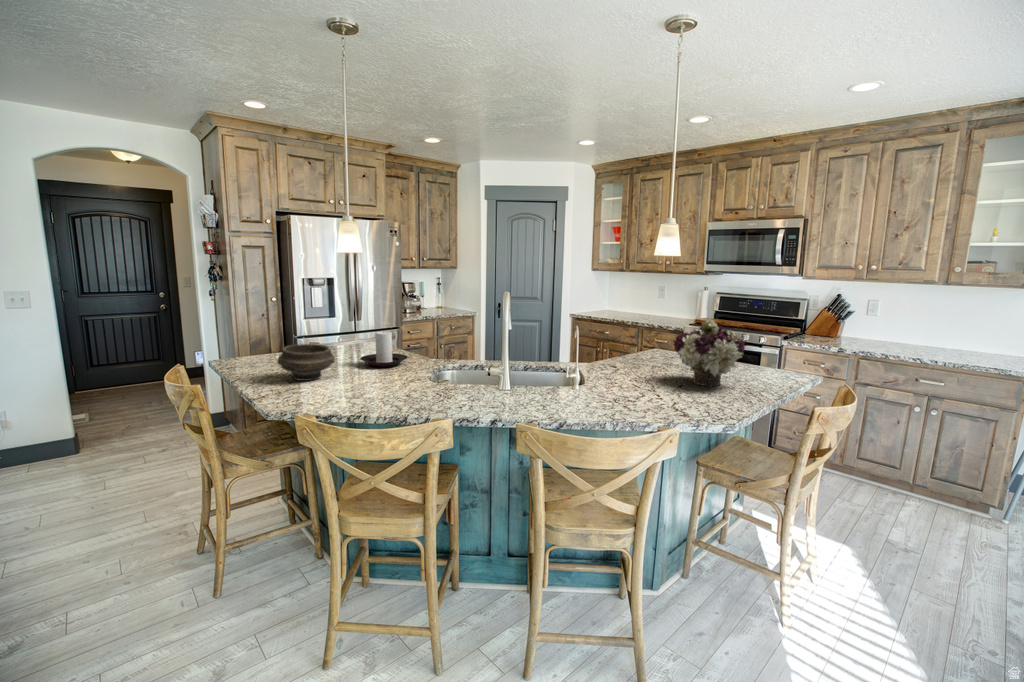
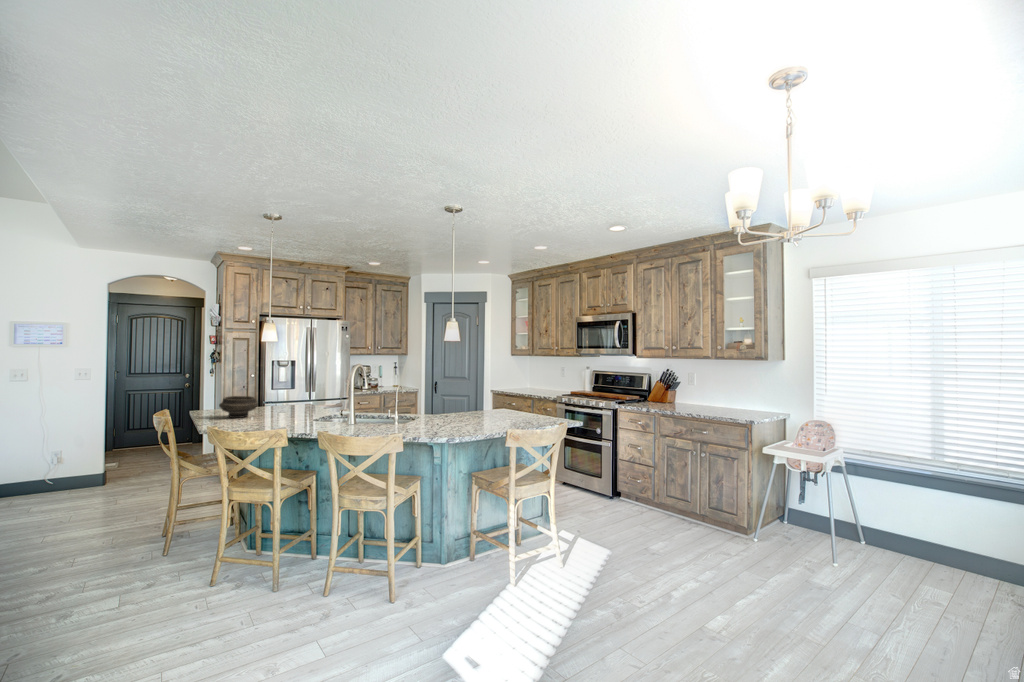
flower arrangement: present [673,319,745,386] -> none [472,378,512,422]
candle holder: present [360,331,408,367] -> none [281,389,315,413]

